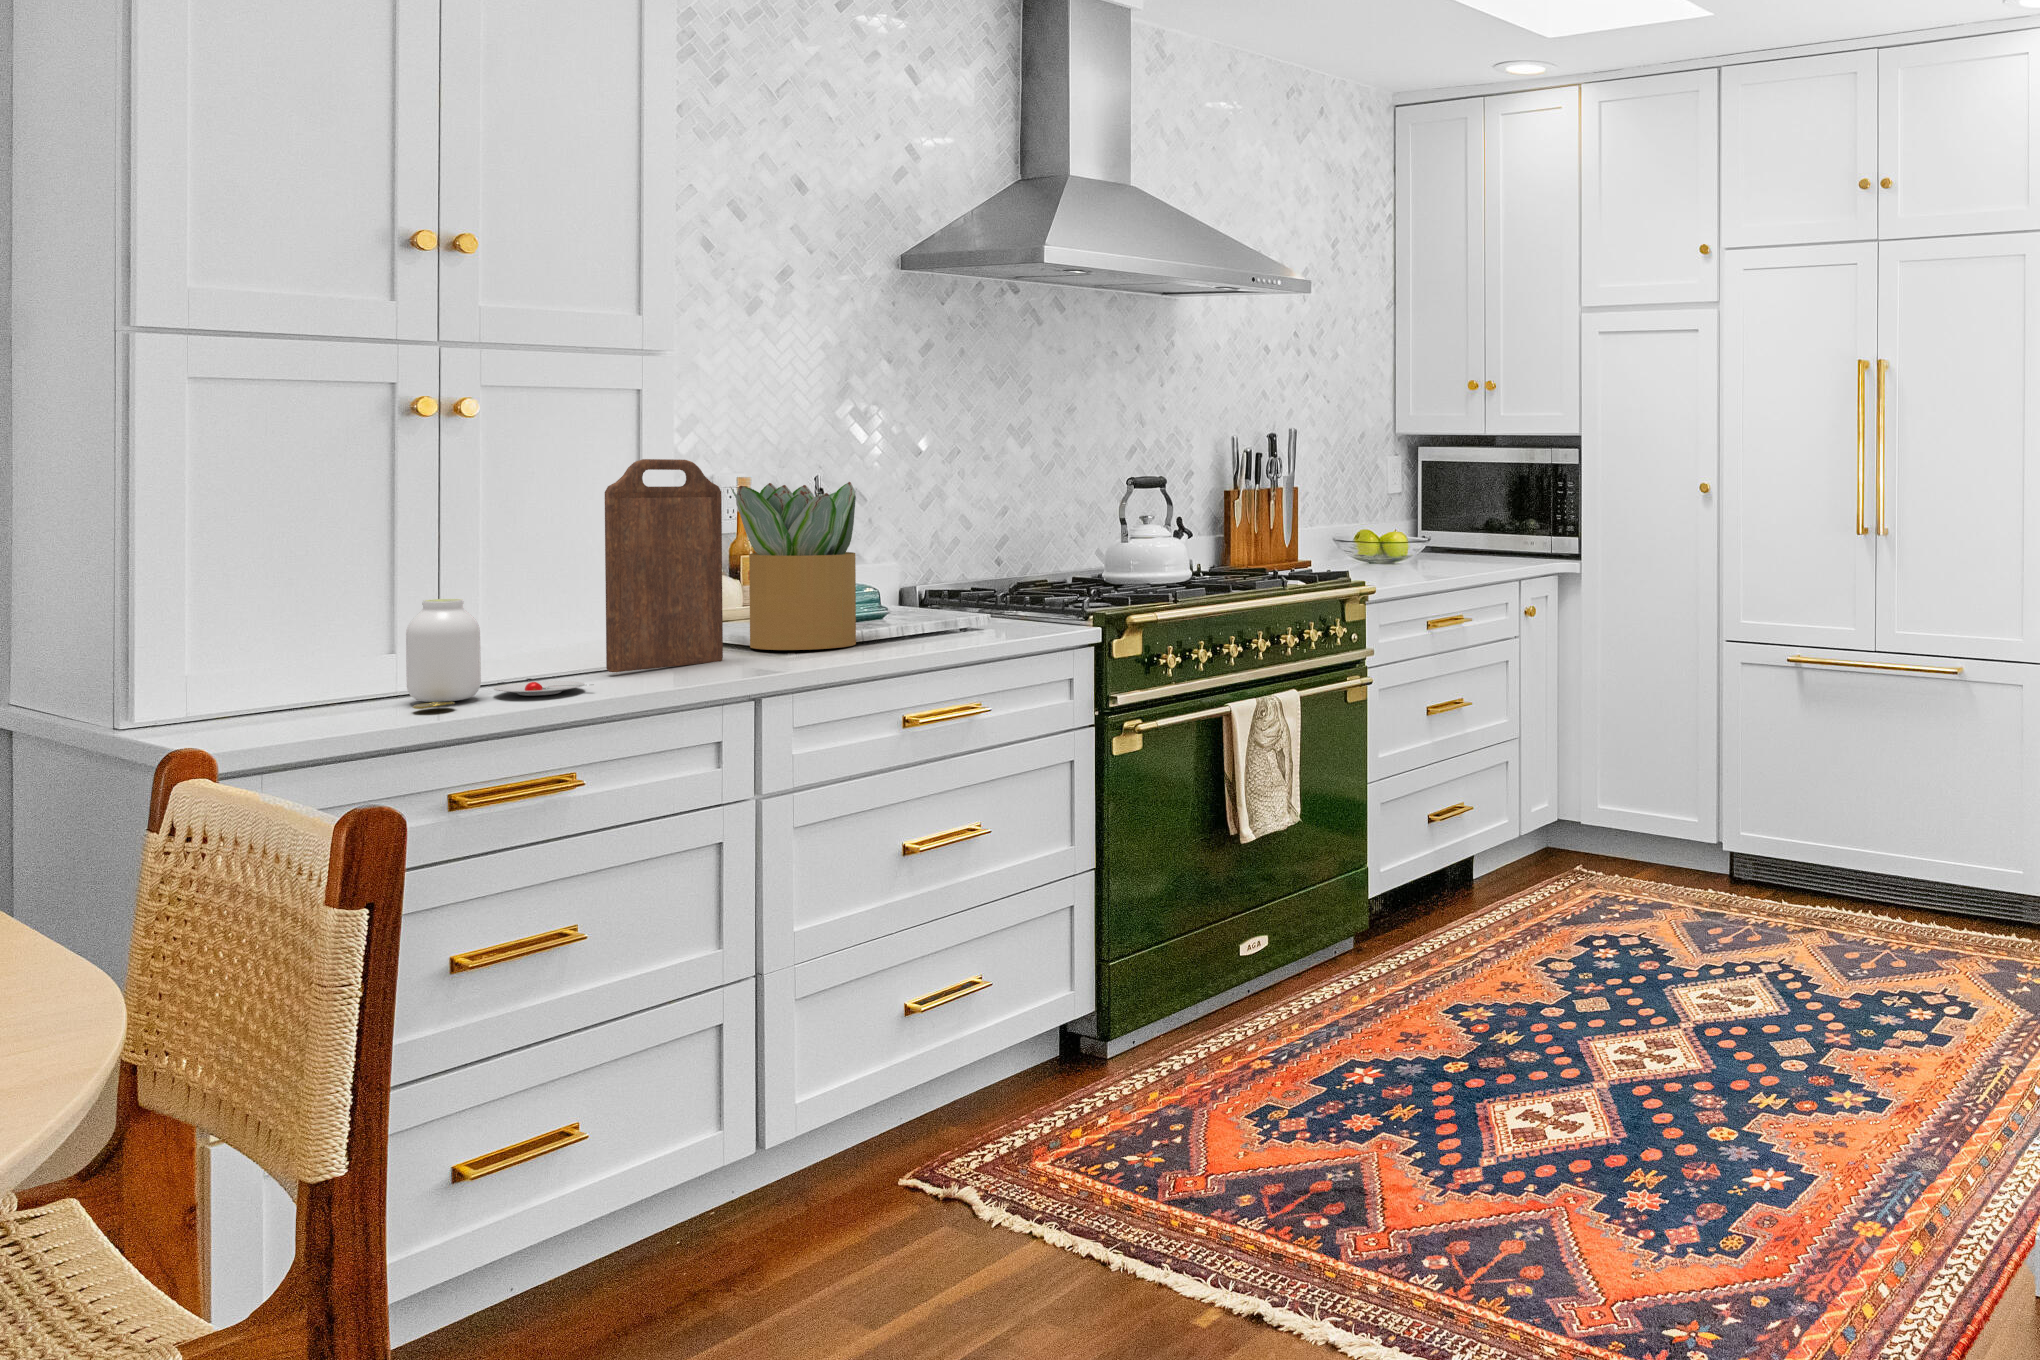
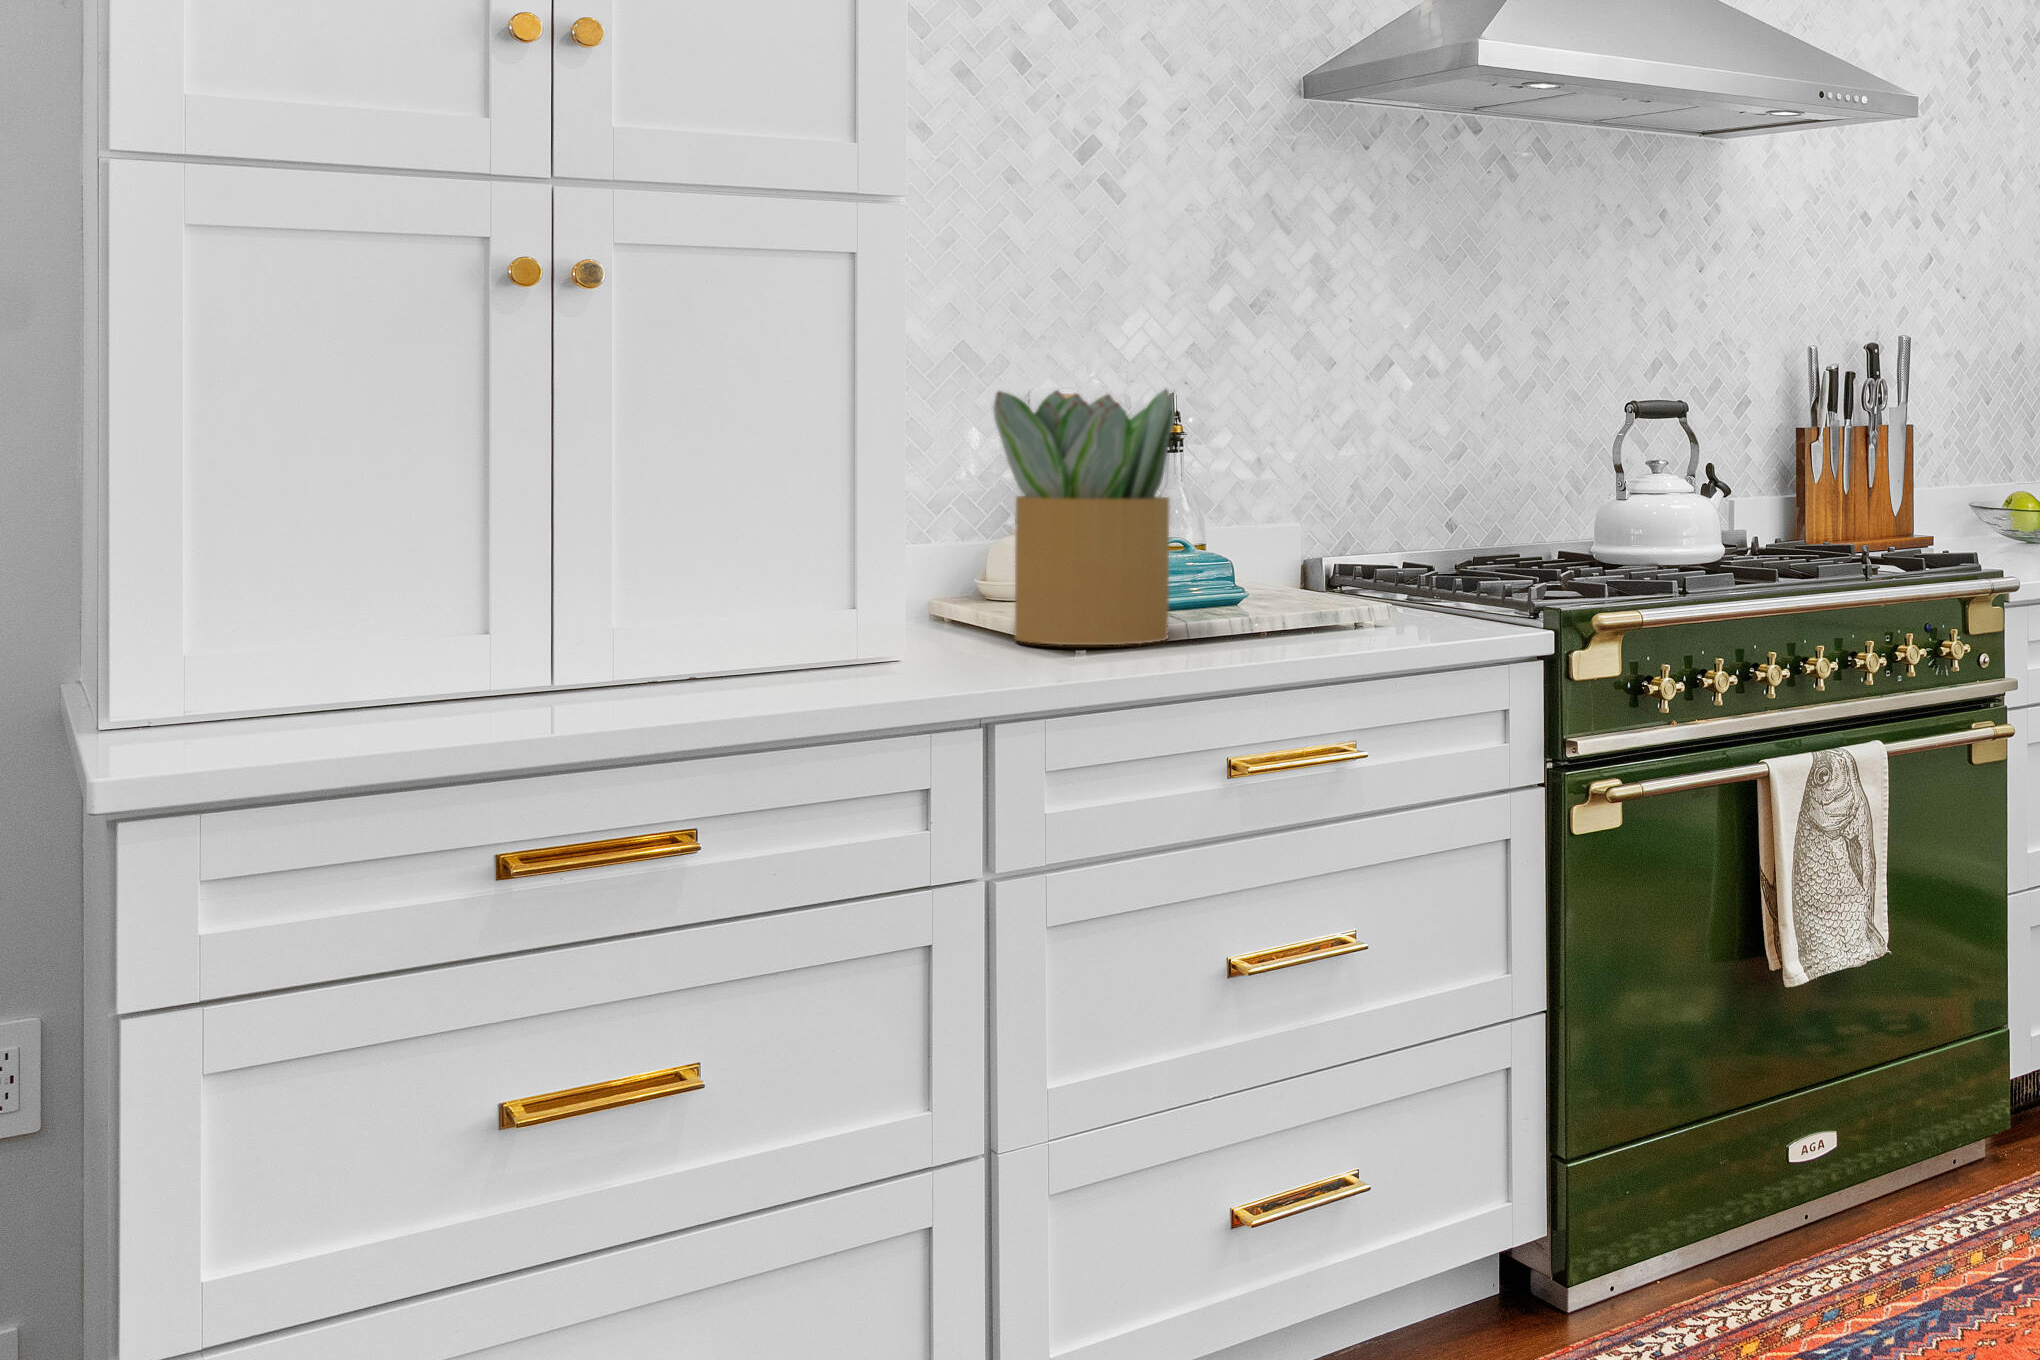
cutting board: present [605,459,723,672] -> none [776,344,961,669]
jar: present [406,599,592,709] -> none [447,548,724,714]

